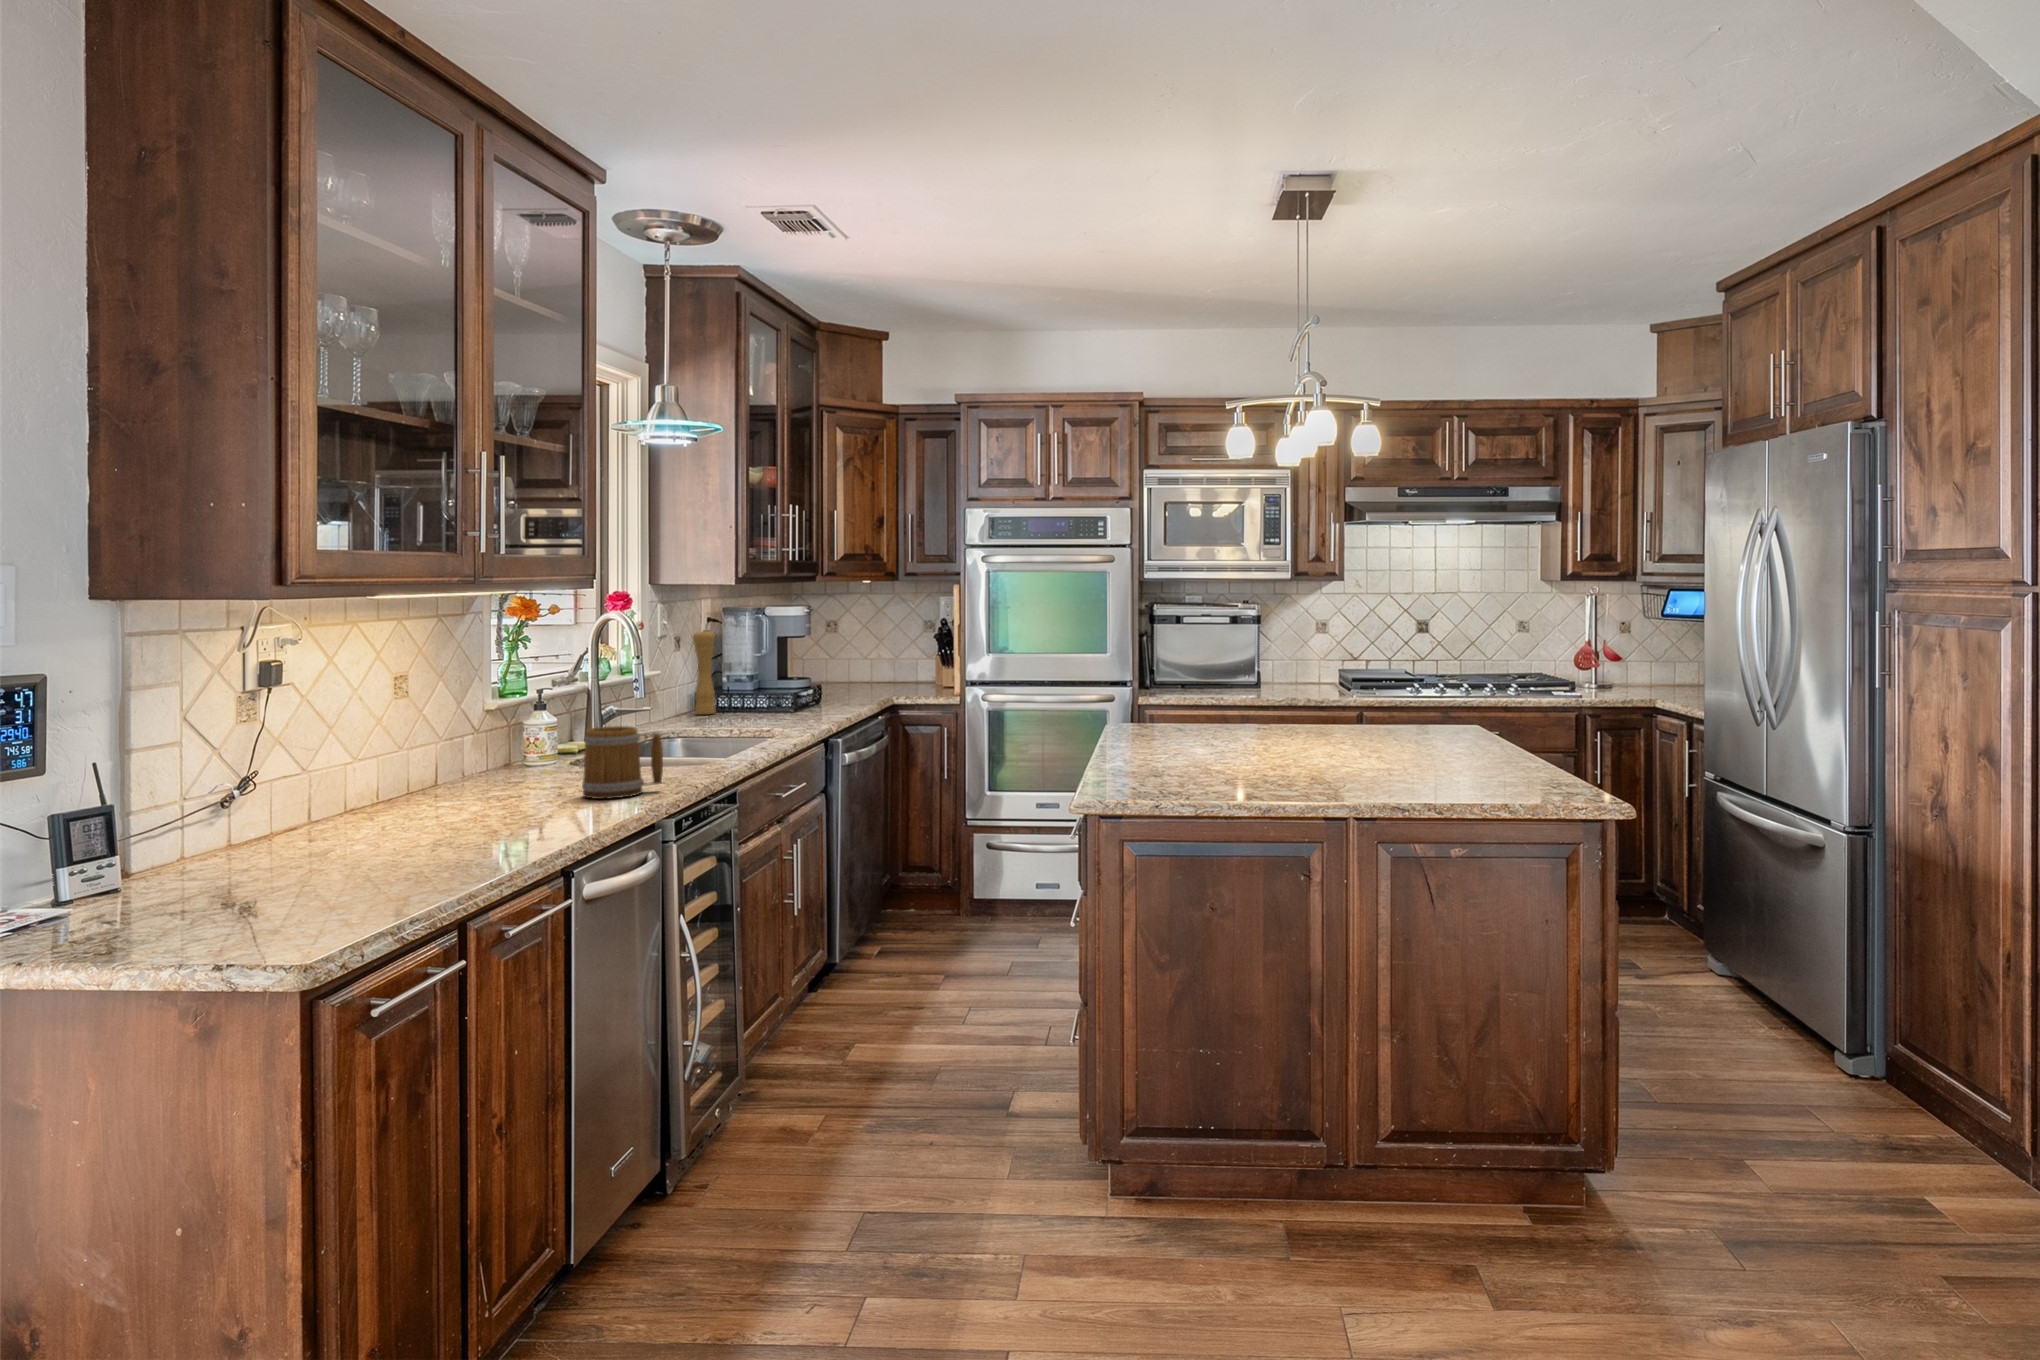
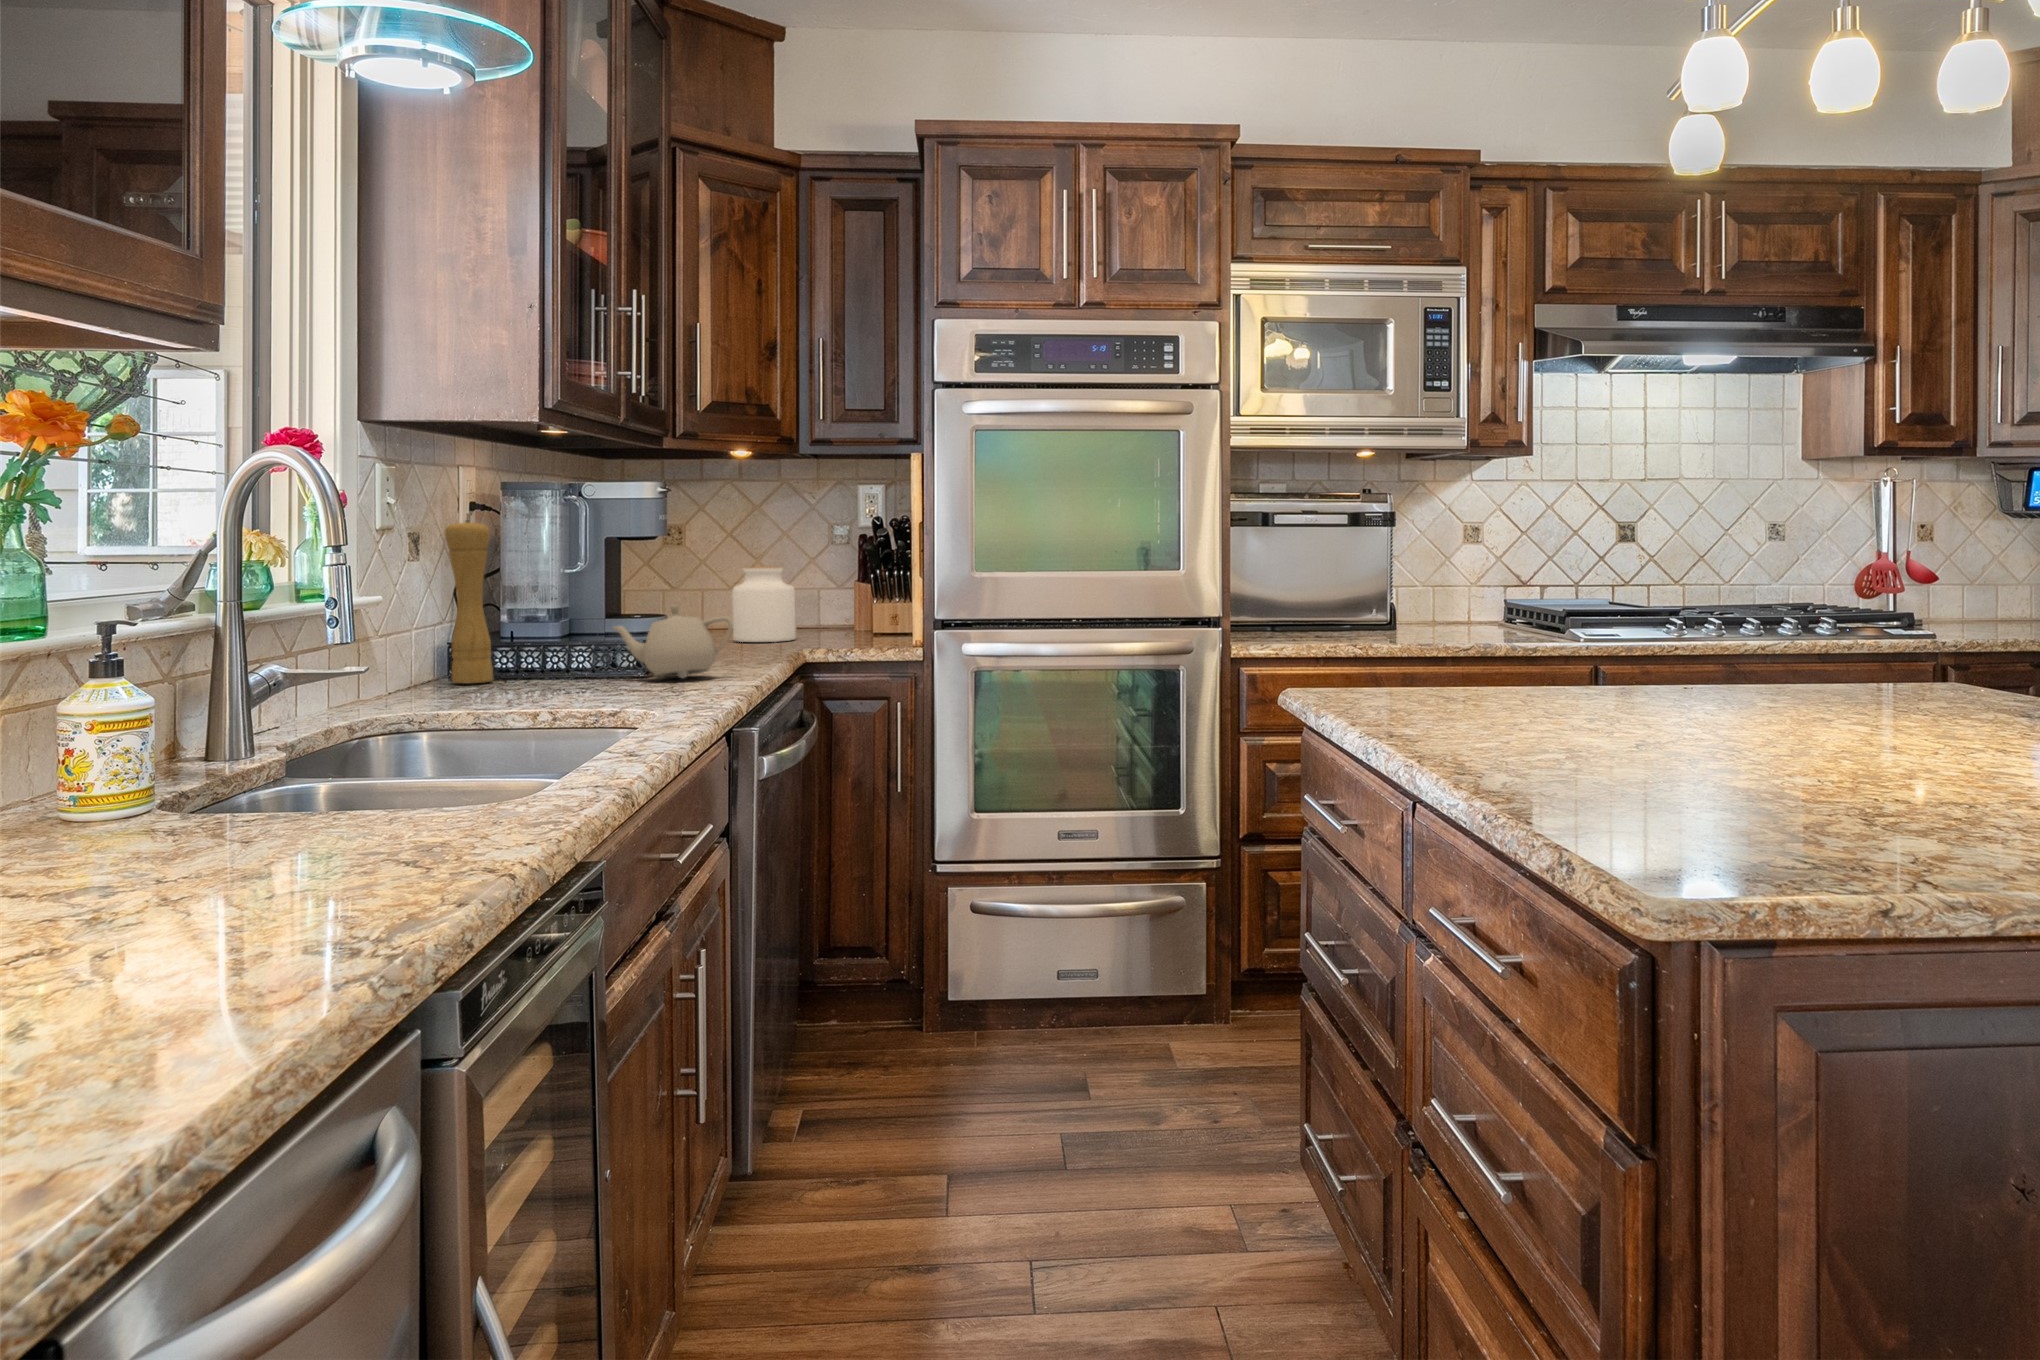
jar: none [855,648,891,692] -> present [732,566,796,642]
teapot: none [775,675,836,714] -> present [613,605,733,679]
mug: present [582,726,663,799] -> none [145,707,409,938]

